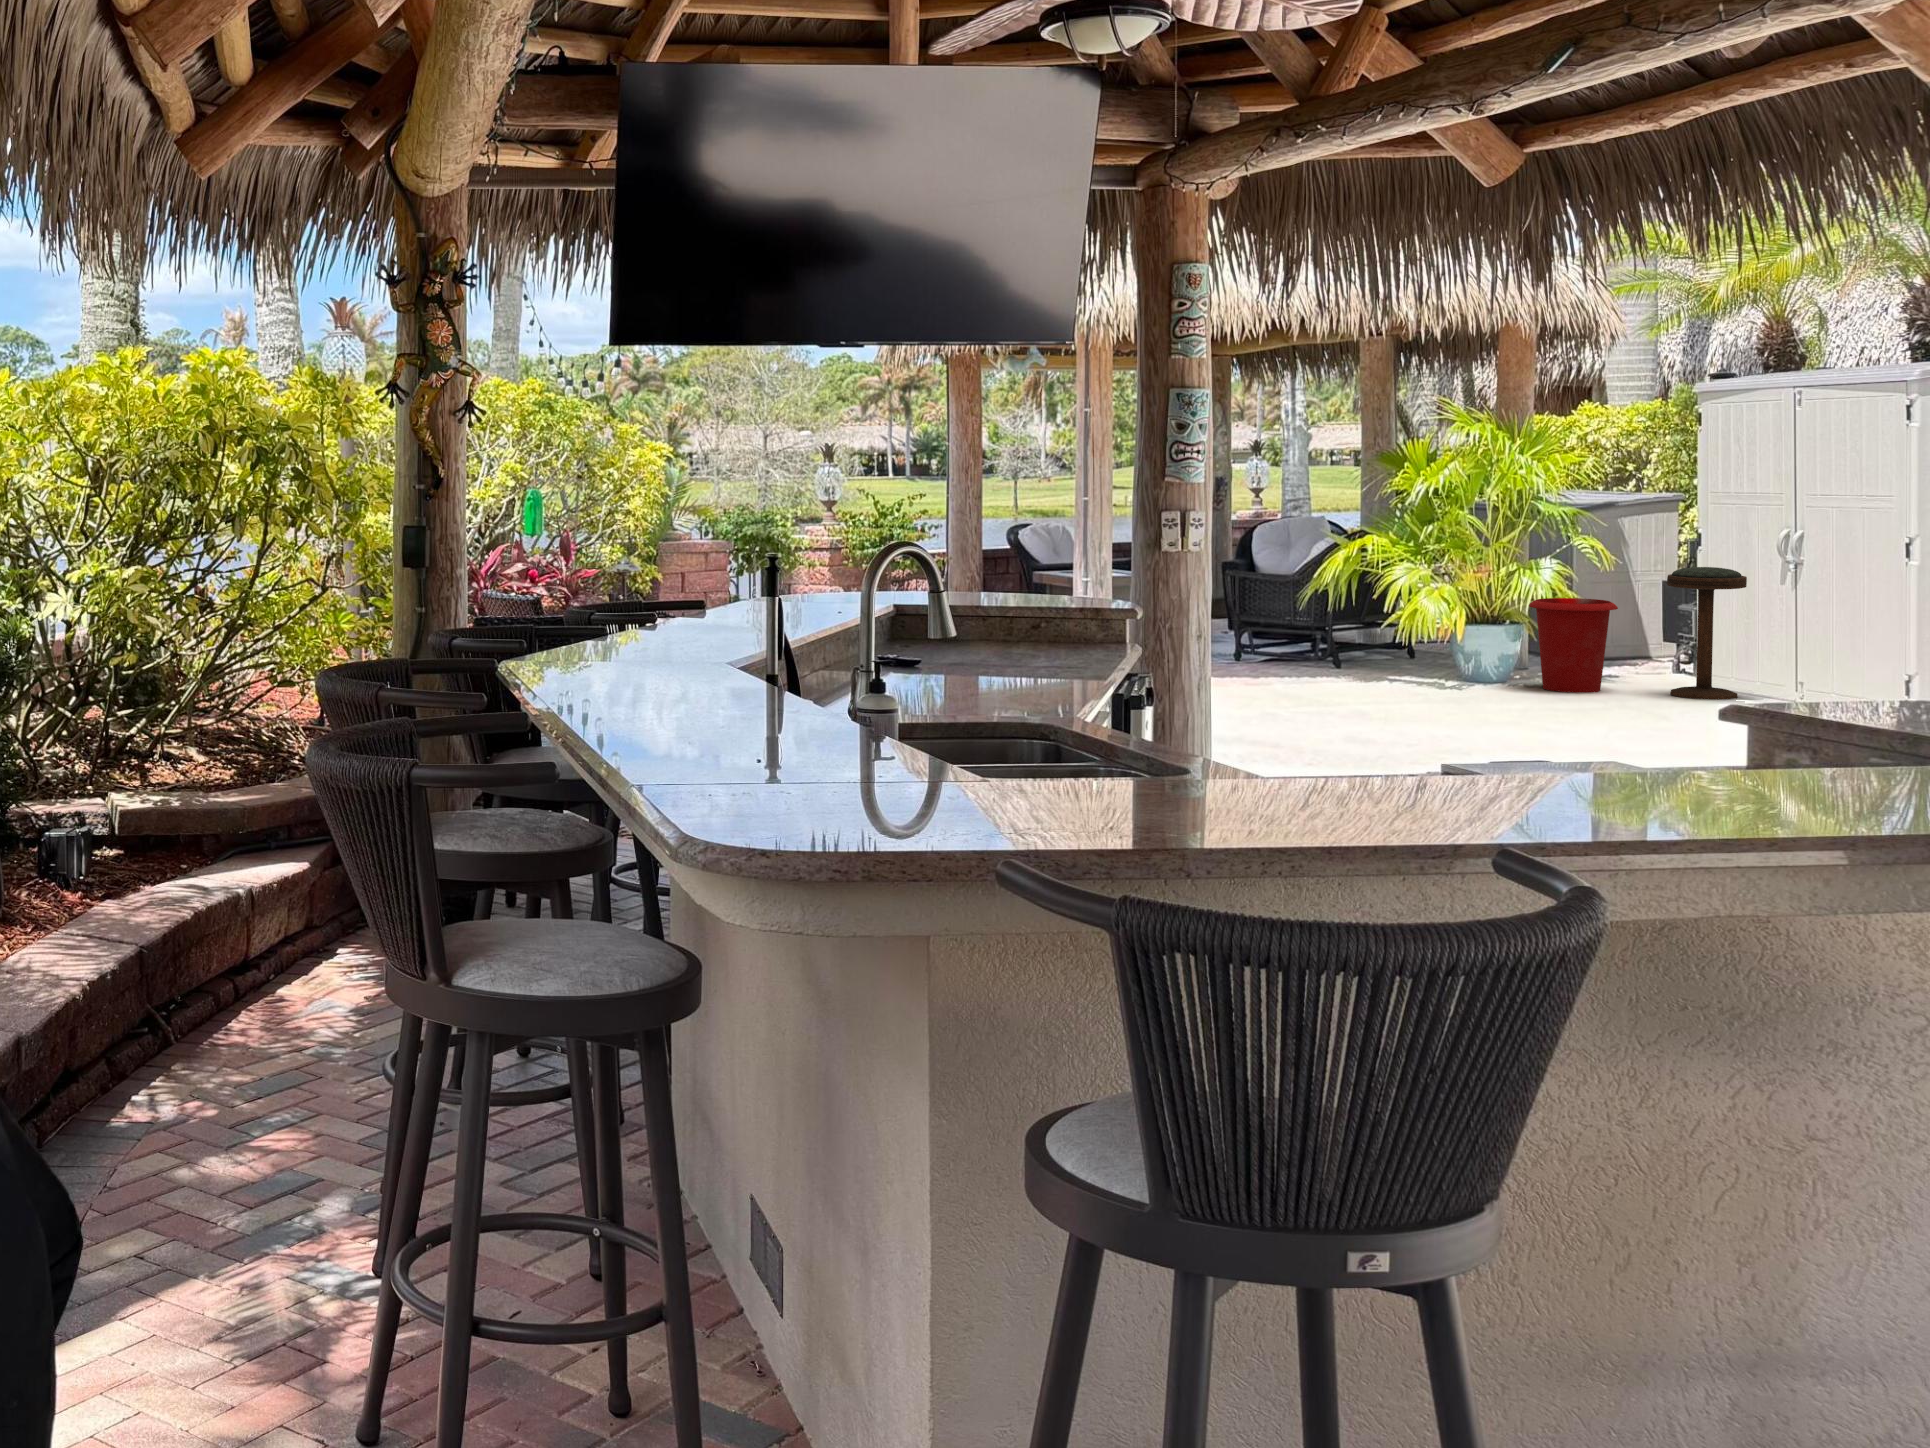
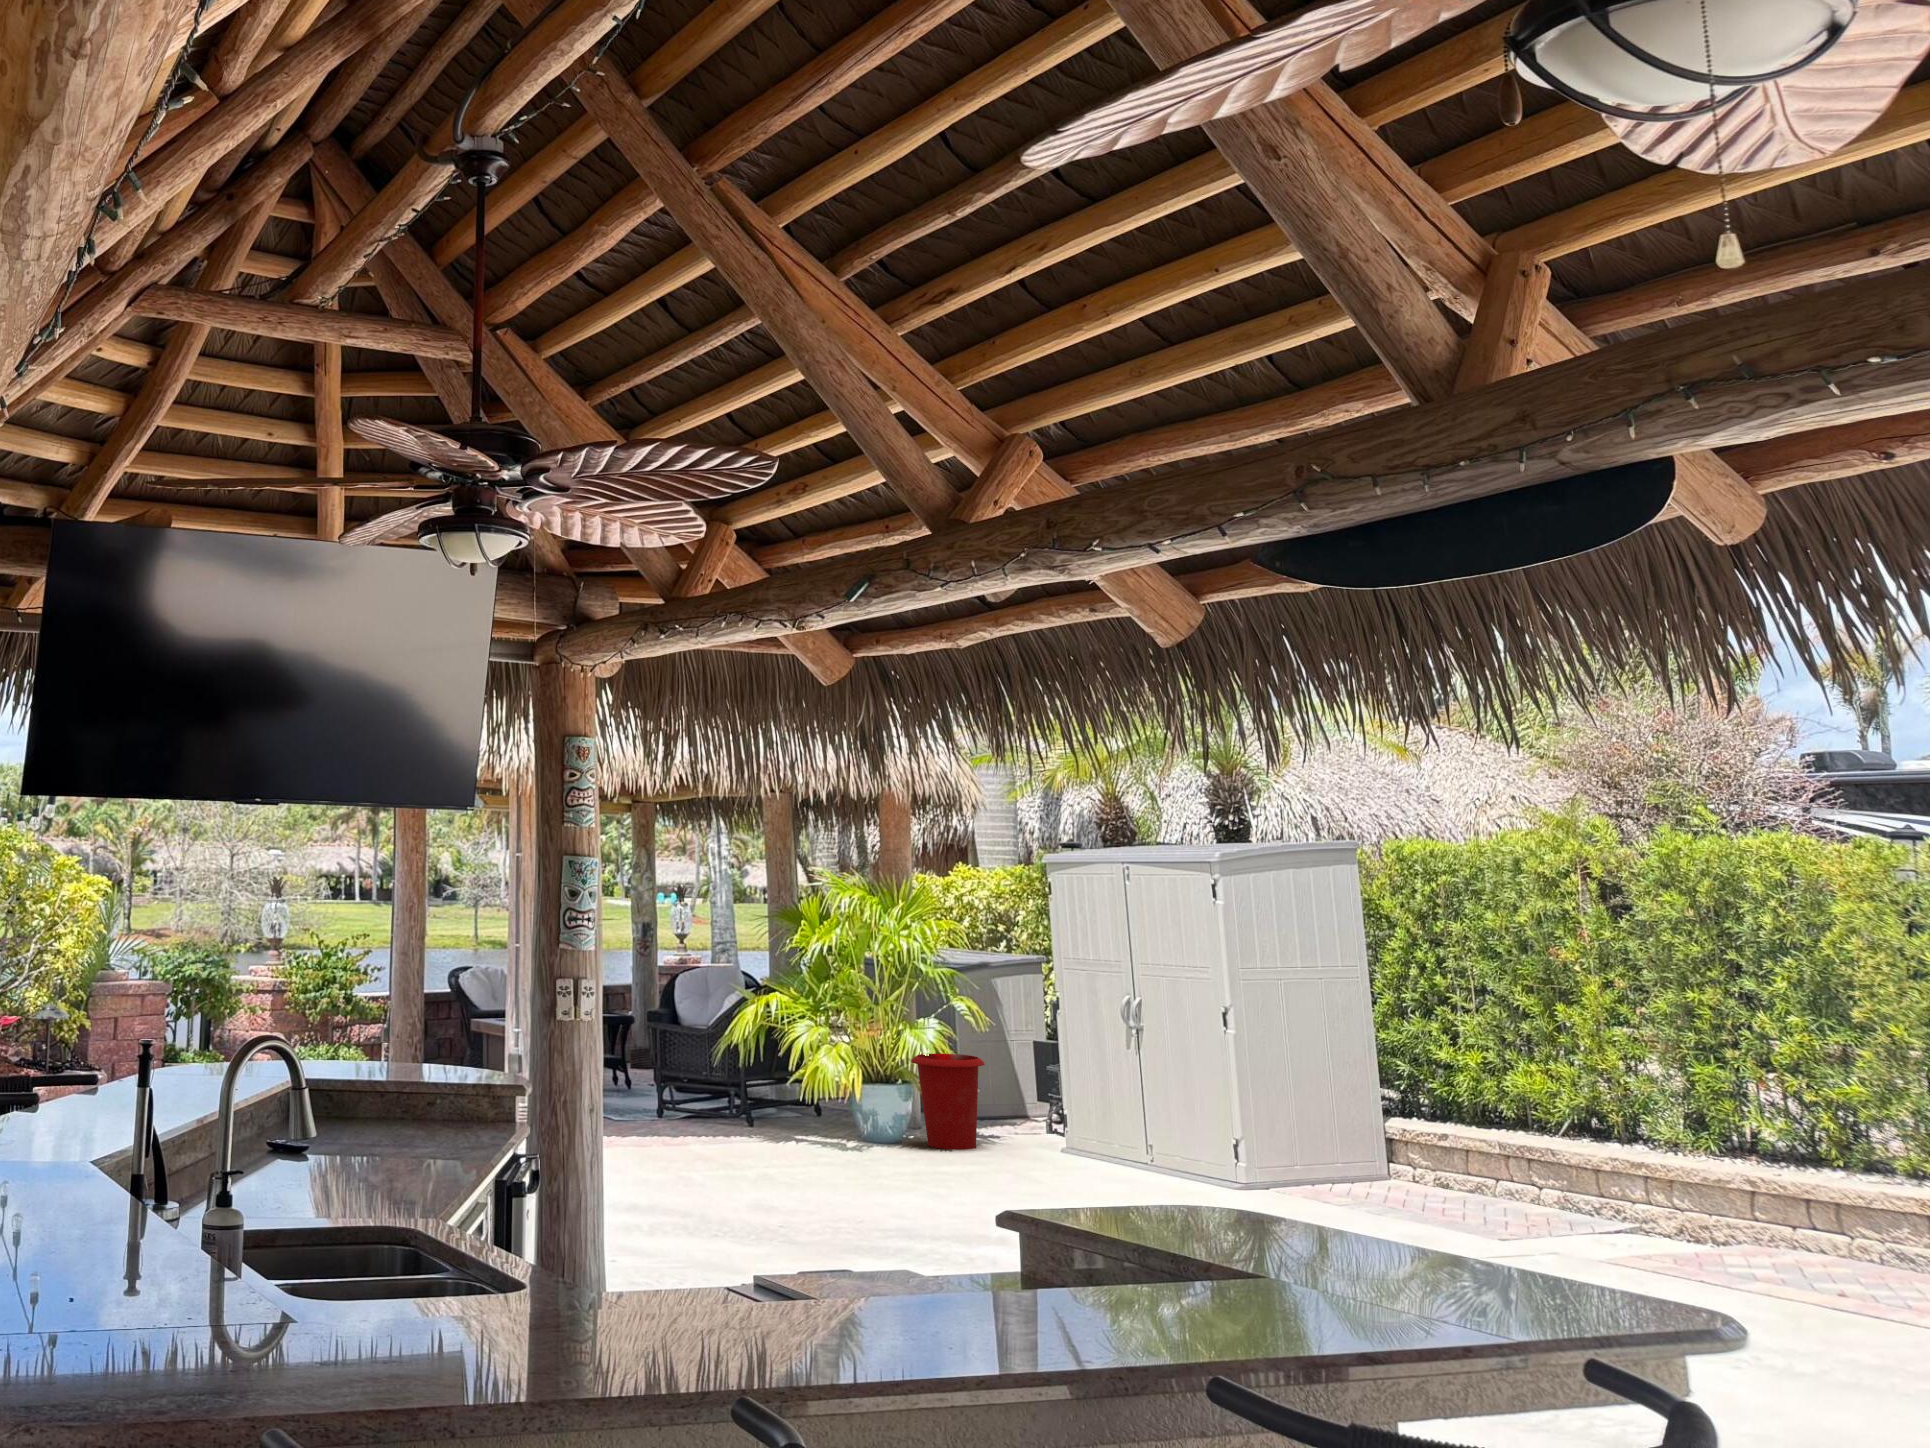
bar stool: present [1667,567,1747,700] -> none [1022,1025,1087,1156]

